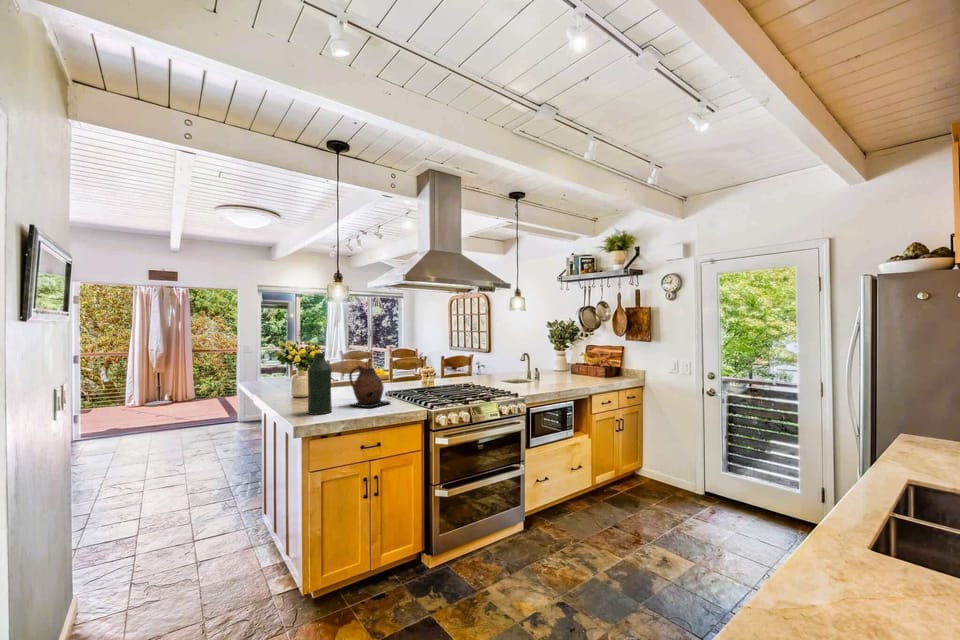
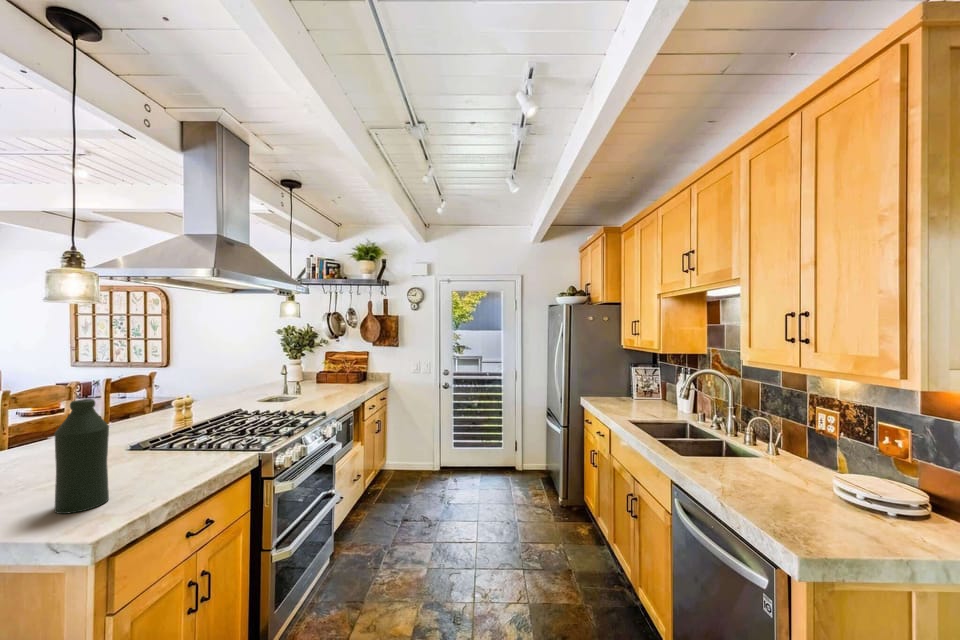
ceramic pitcher: present [349,363,389,407] -> none [108,406,185,478]

